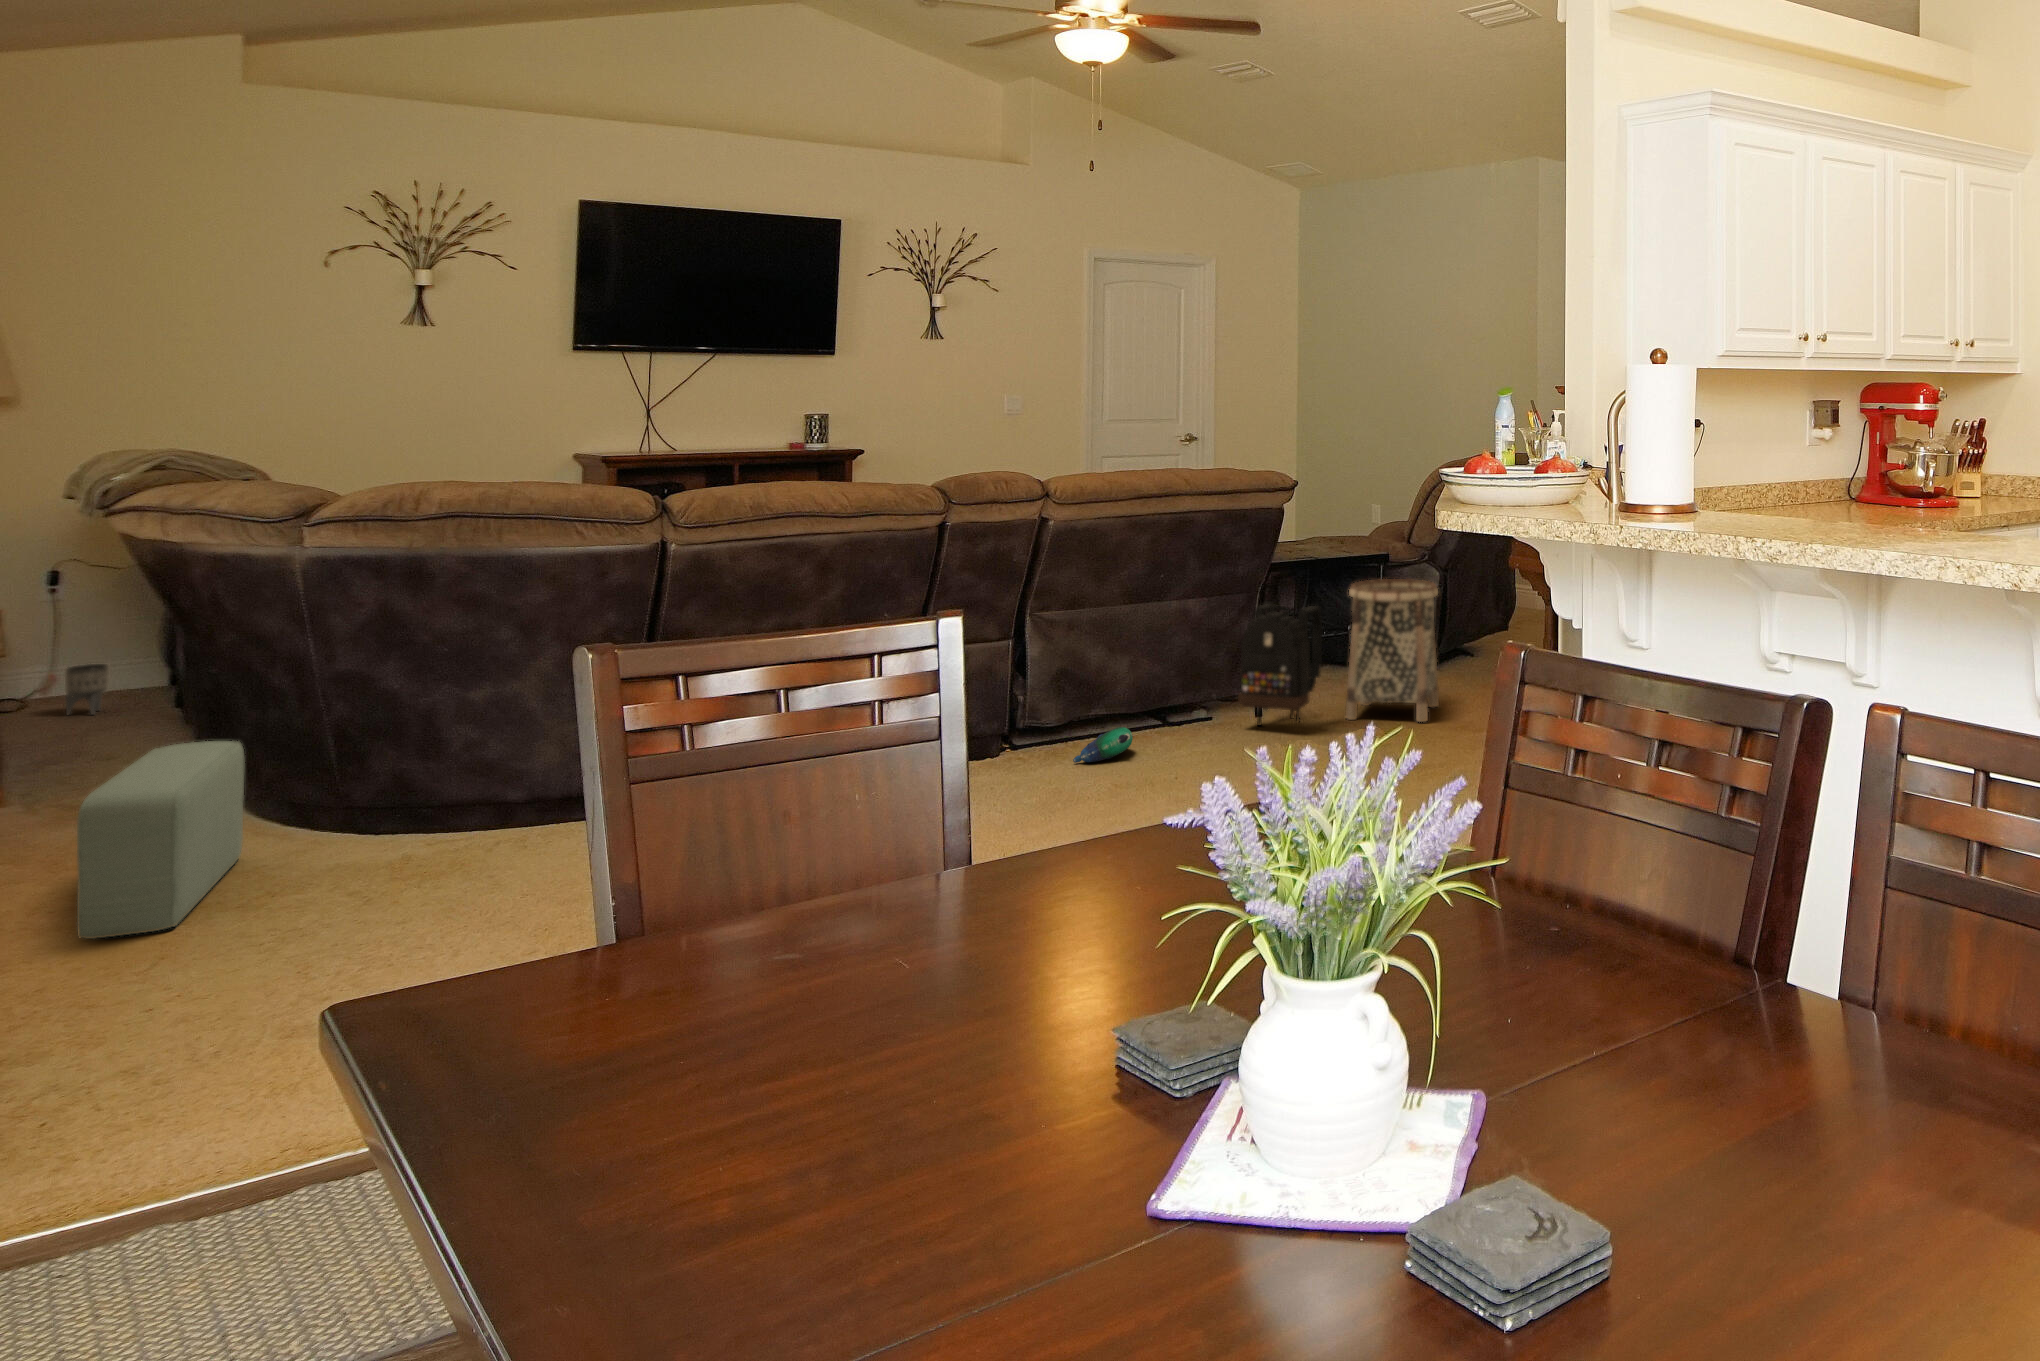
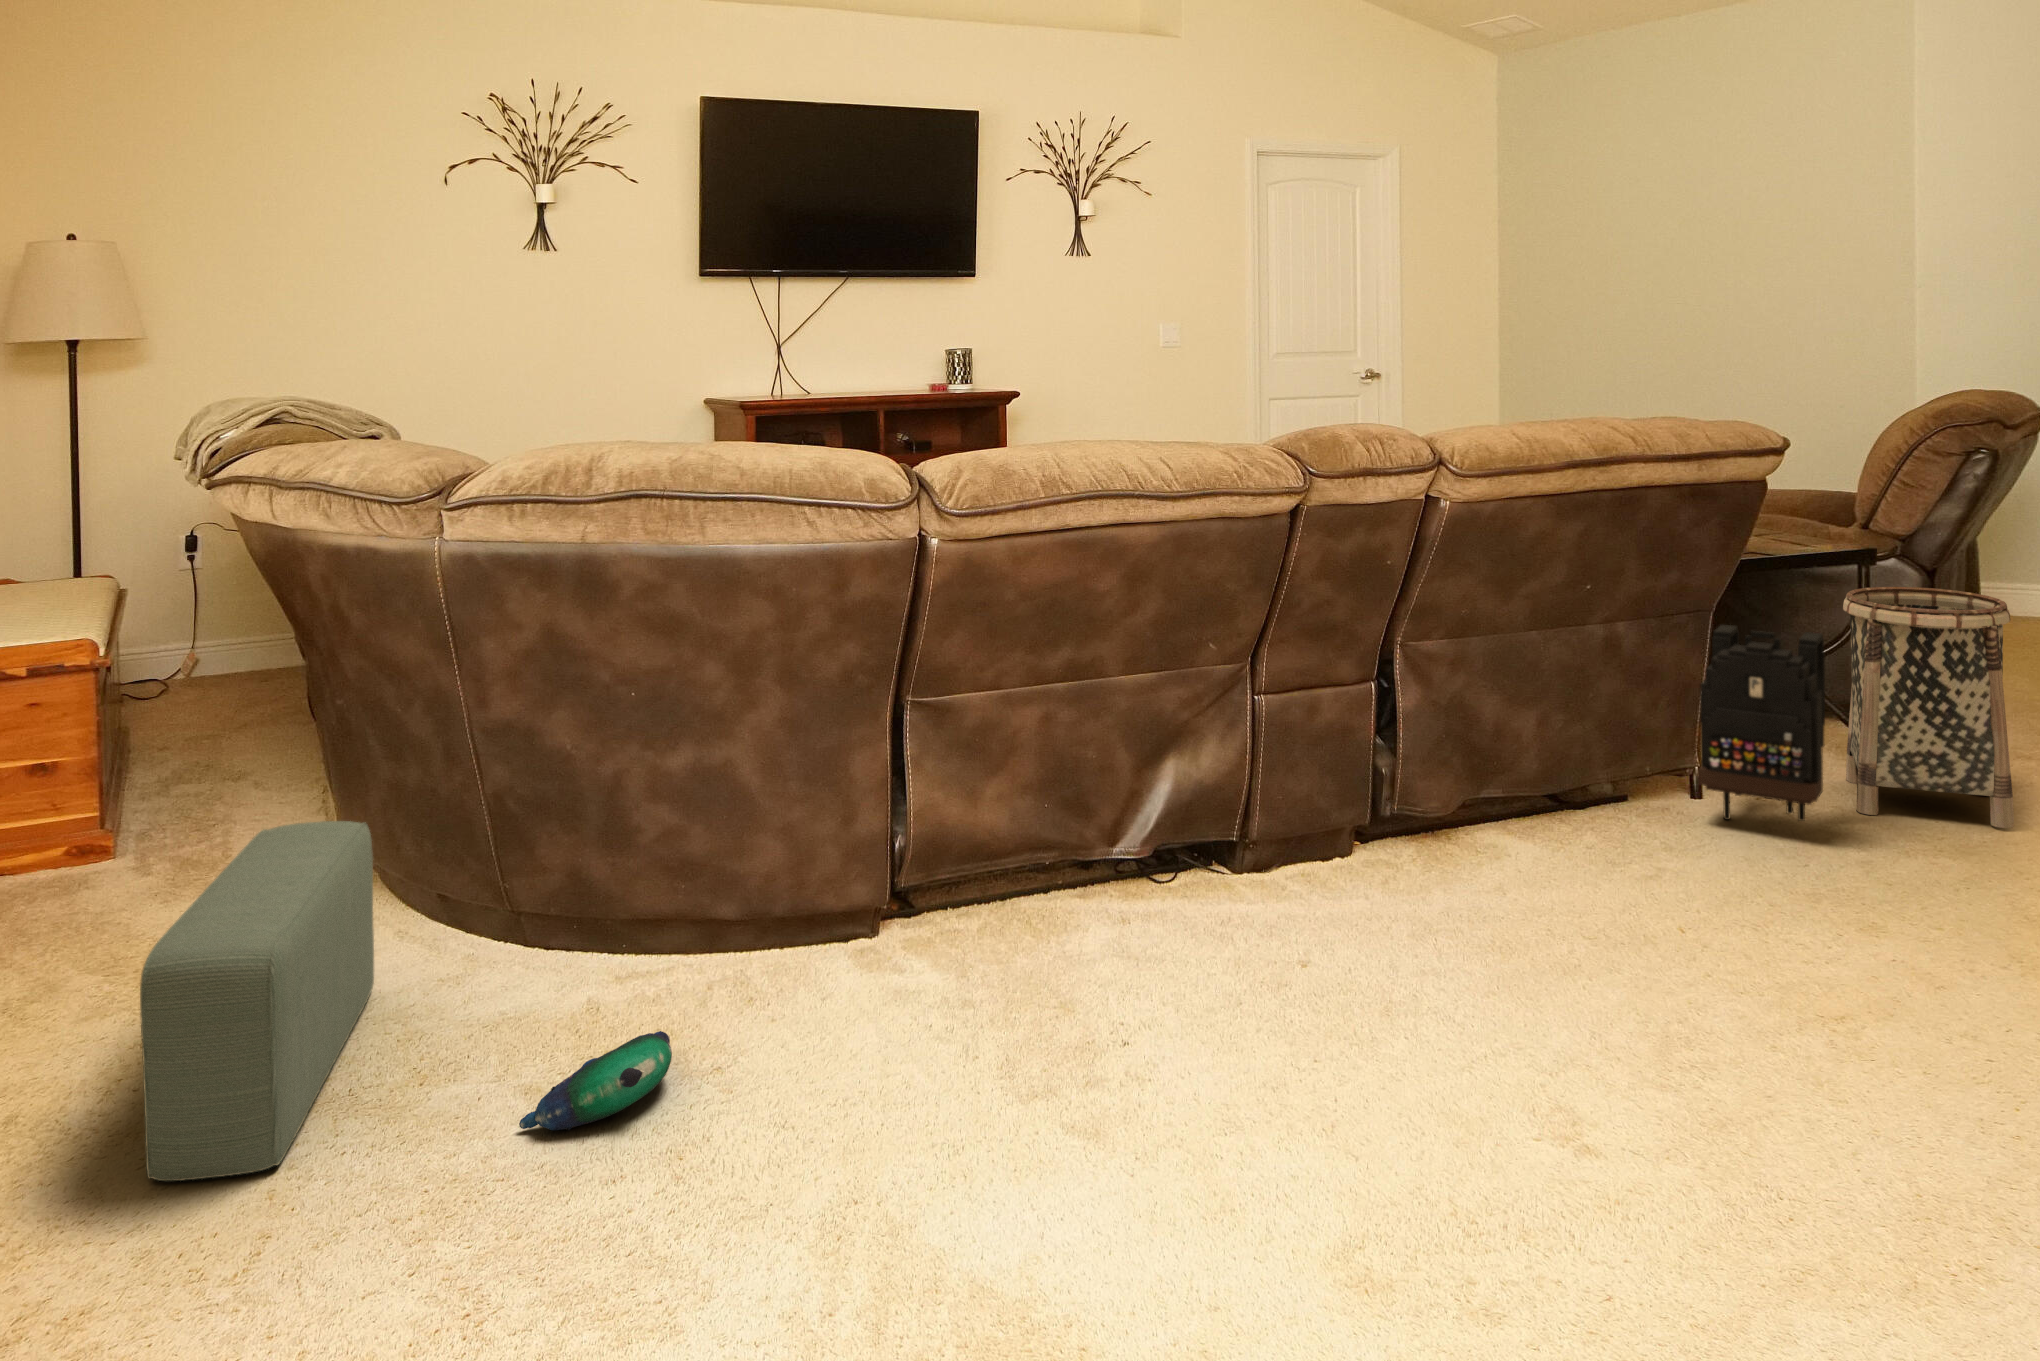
planter: present [64,664,110,715] -> none [207,643,251,703]
plush toy: present [1073,727,1133,763] -> present [519,1031,672,1131]

